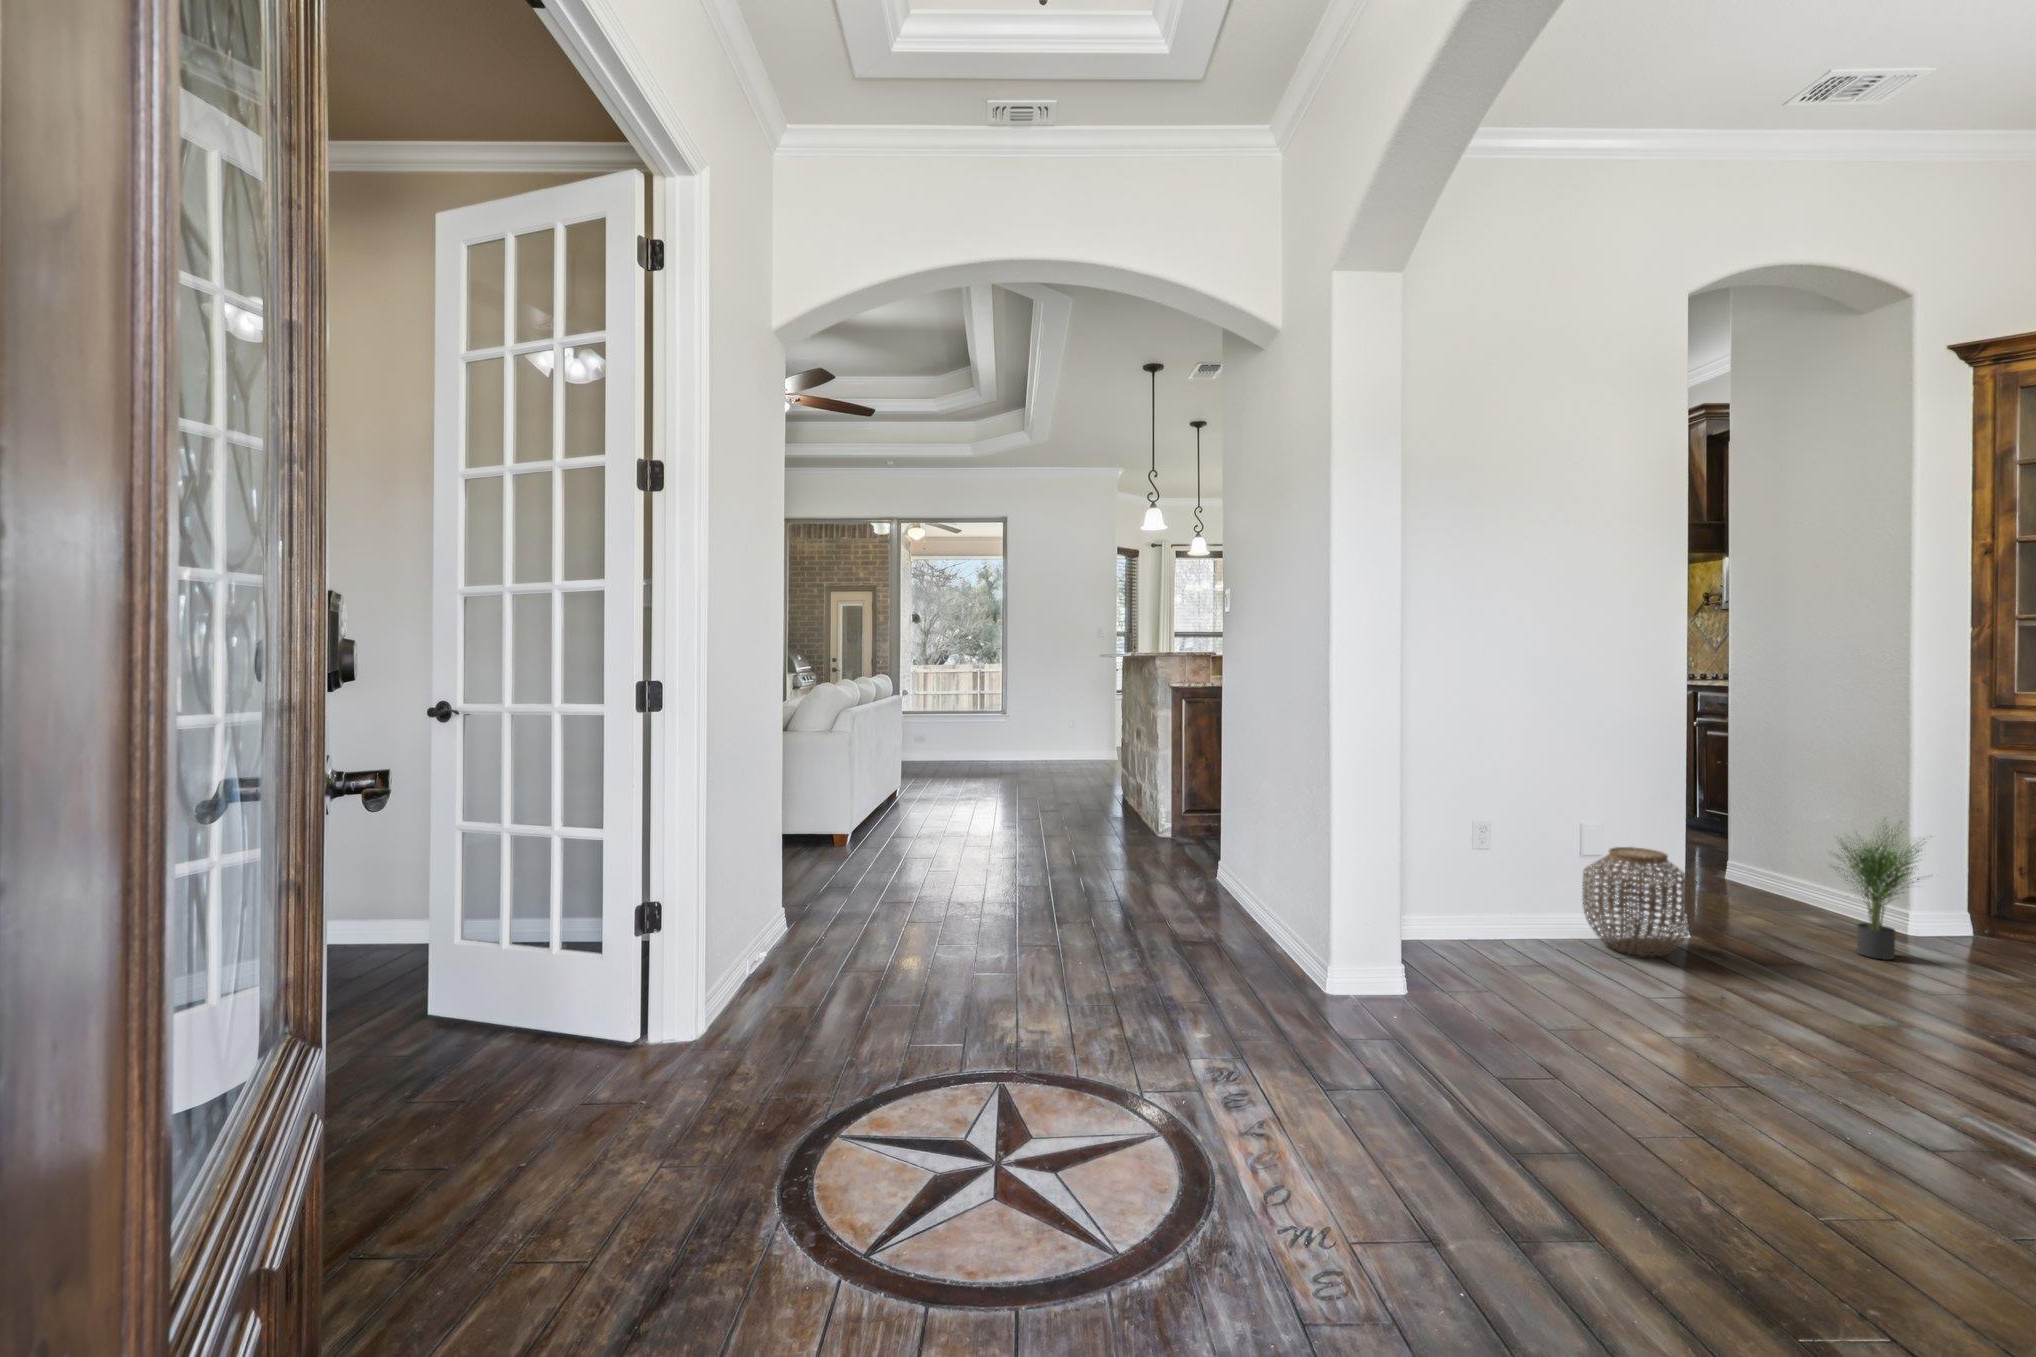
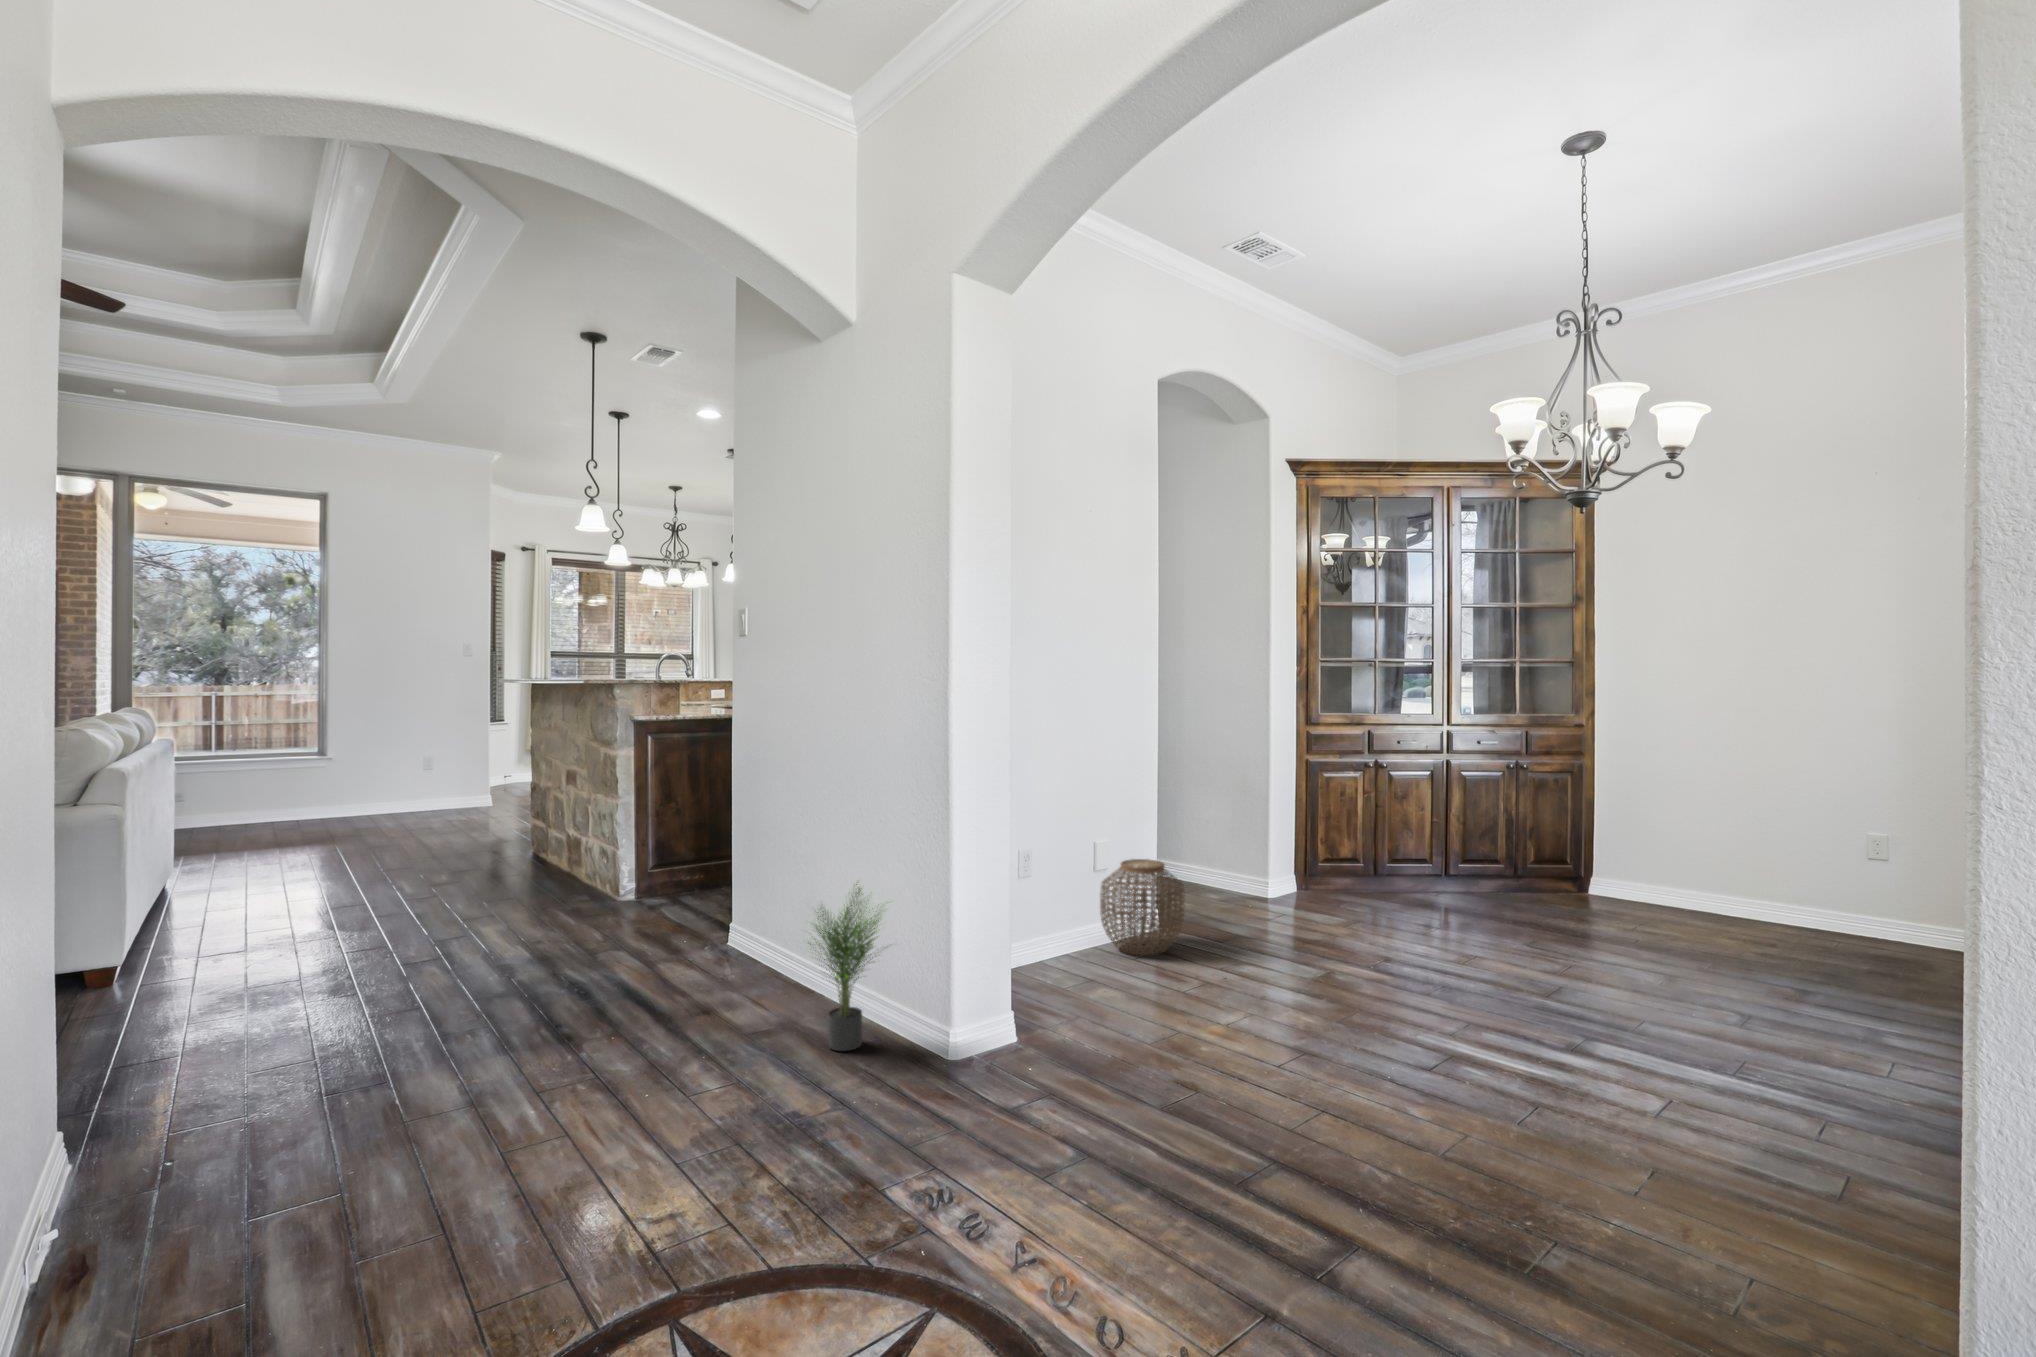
potted plant: present [1831,817,1926,960] -> present [806,884,884,1051]

